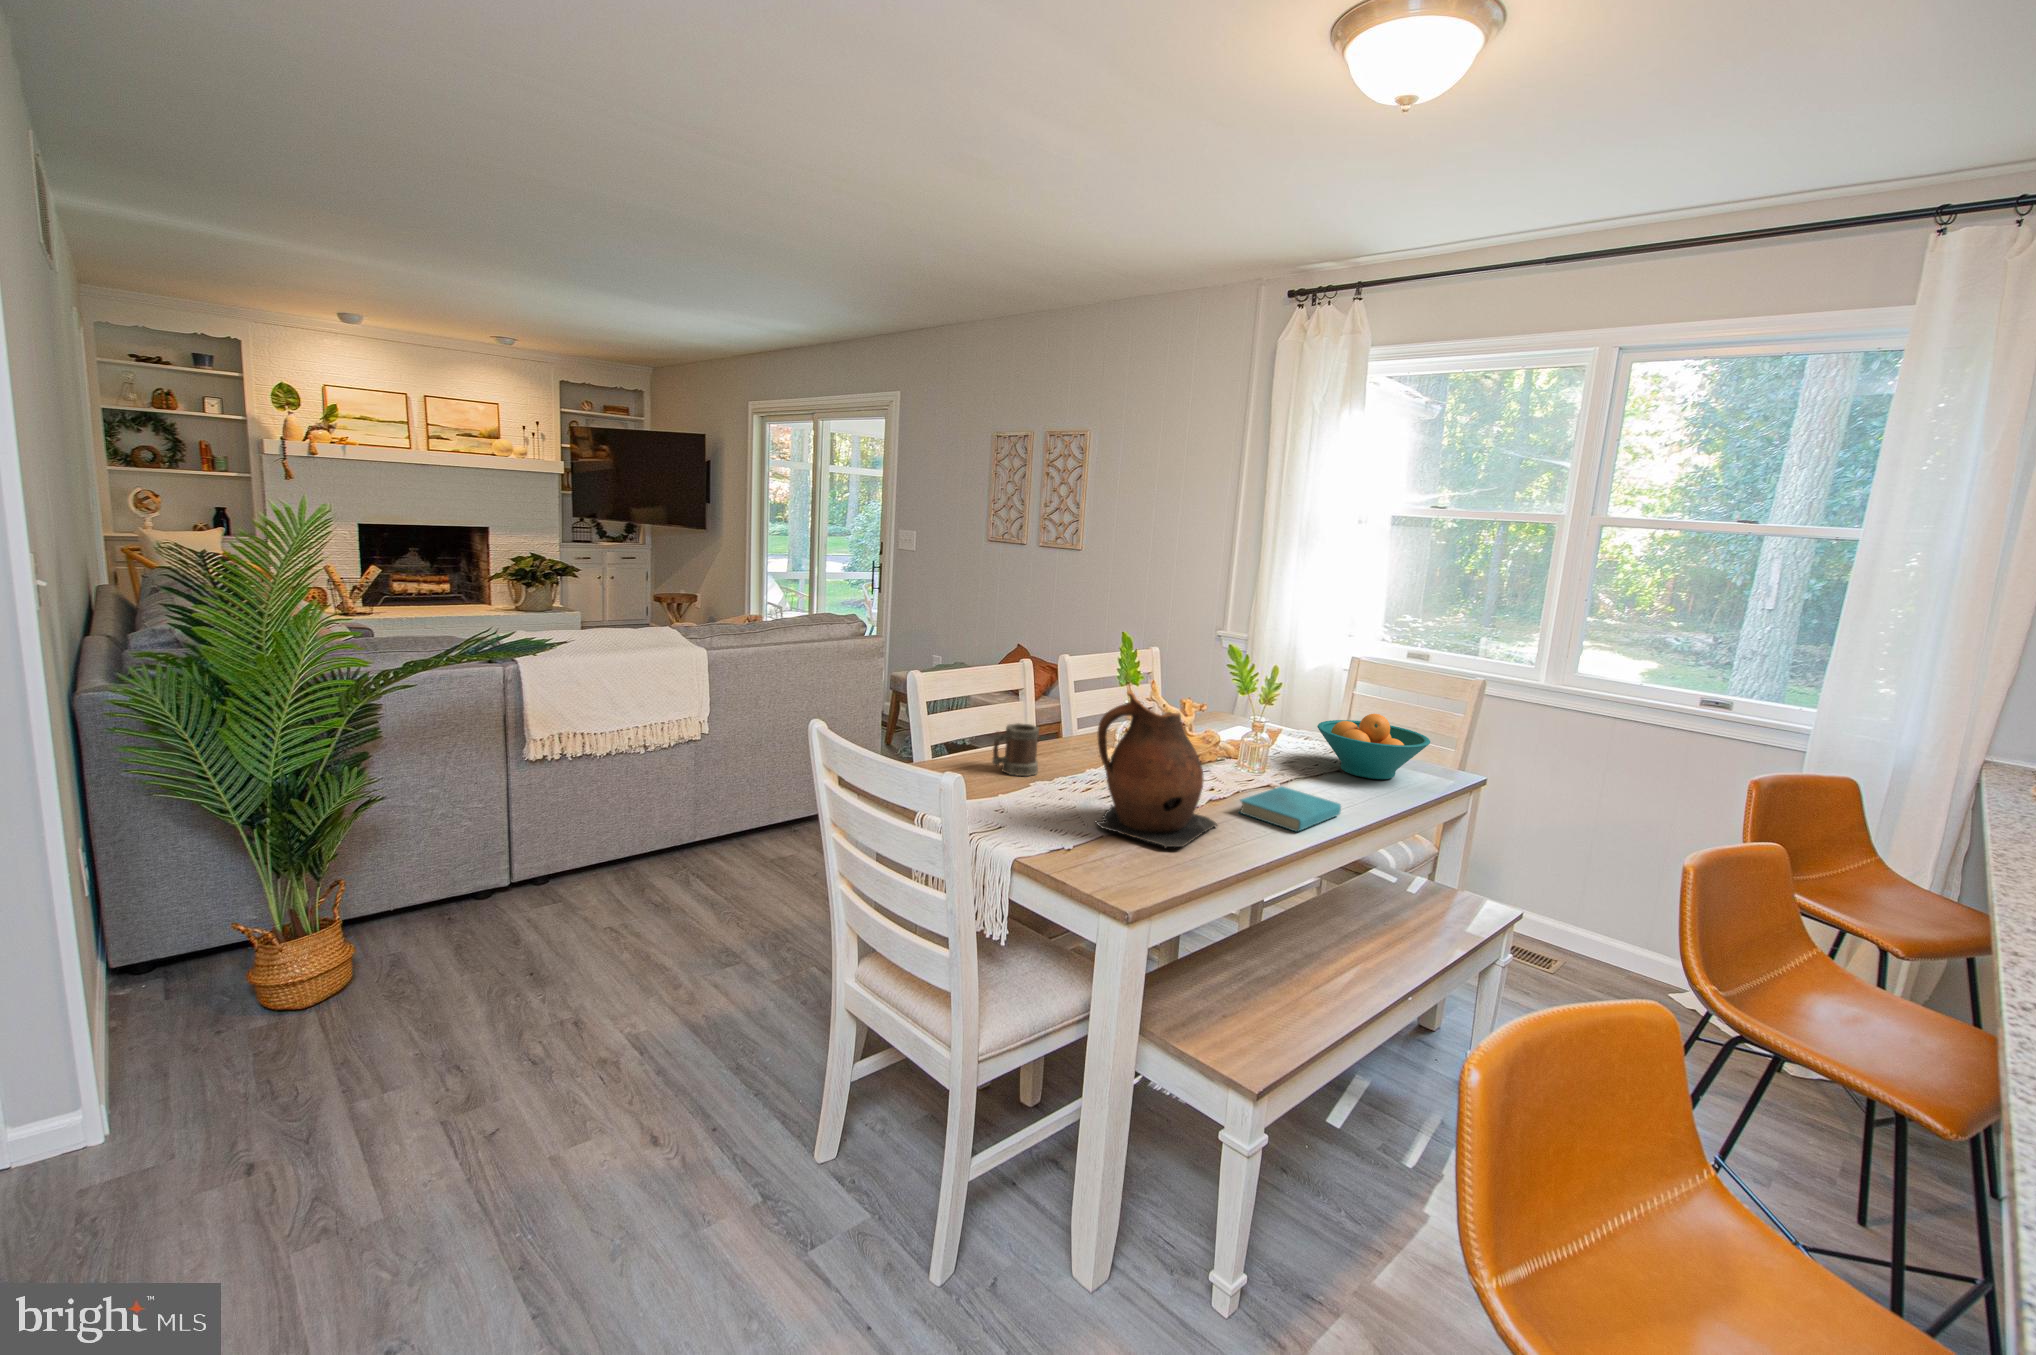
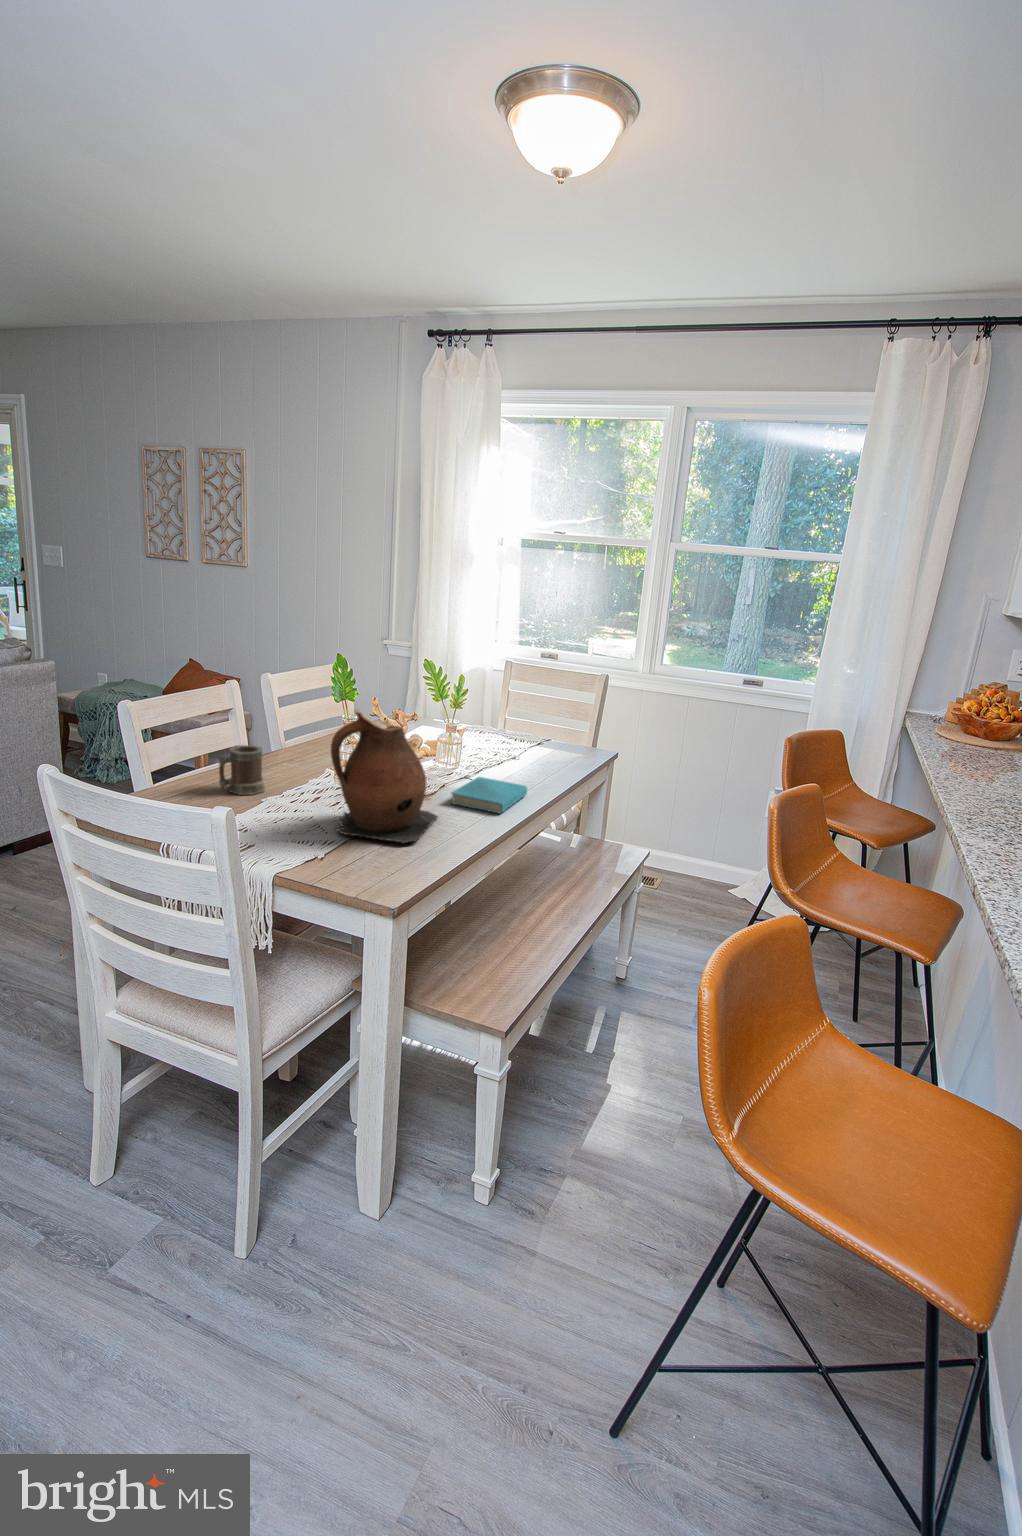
fruit bowl: present [1317,714,1430,779] -> none [495,709,580,761]

